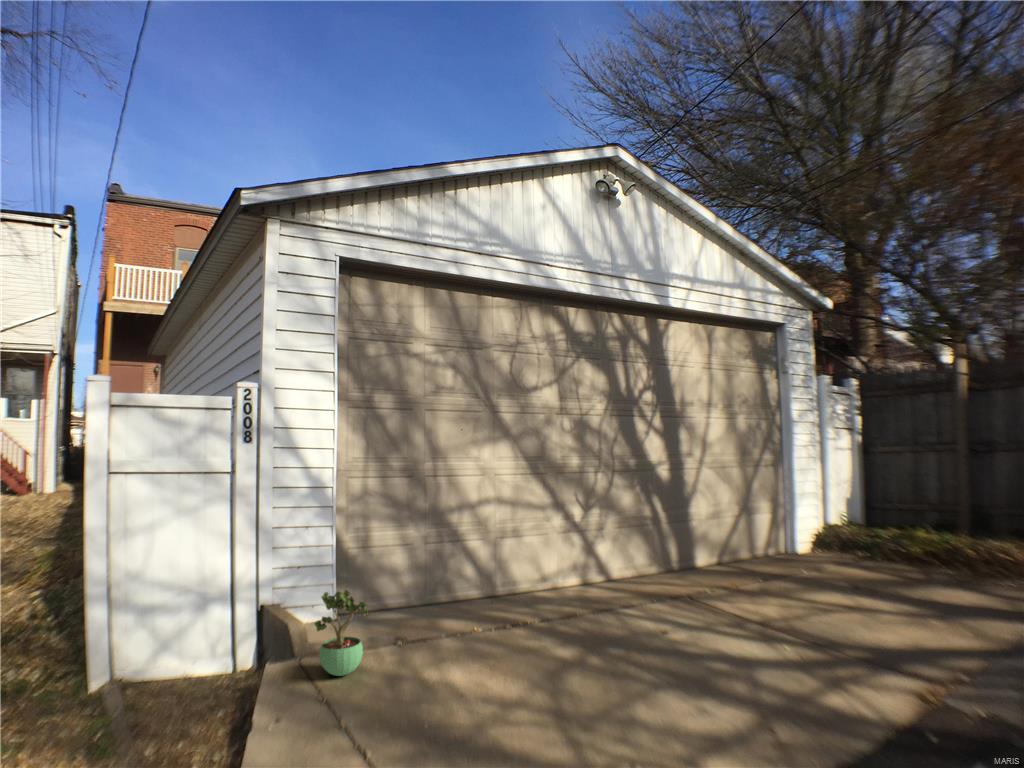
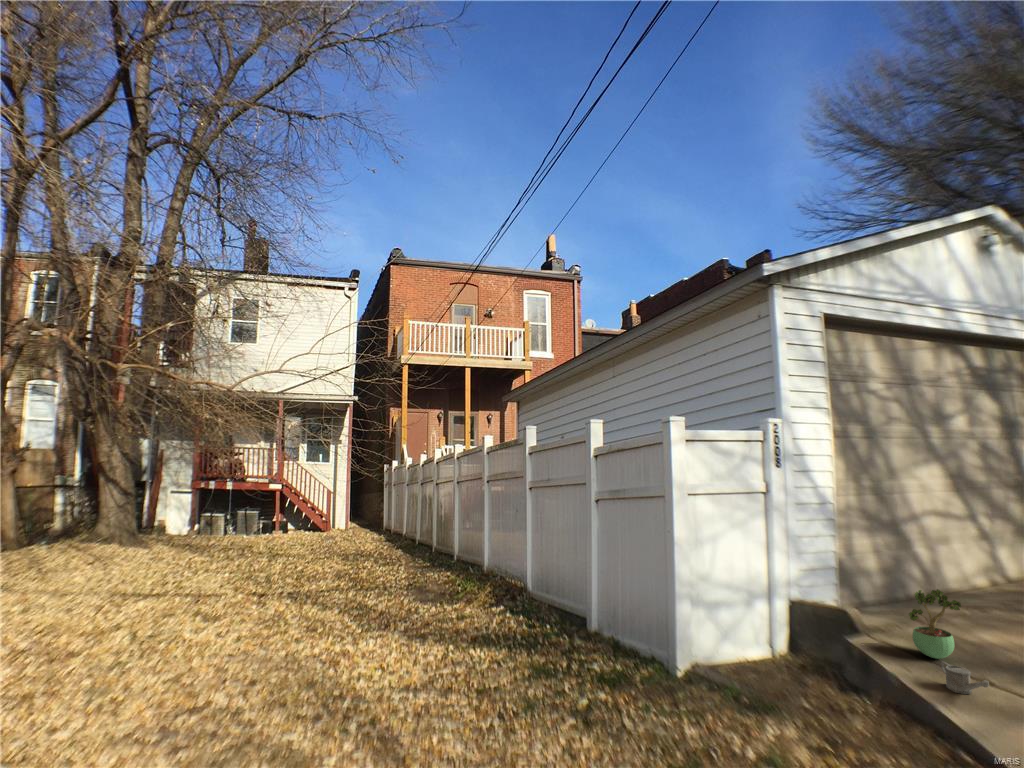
watering can: none [284,681,312,722] -> present [941,661,989,694]

